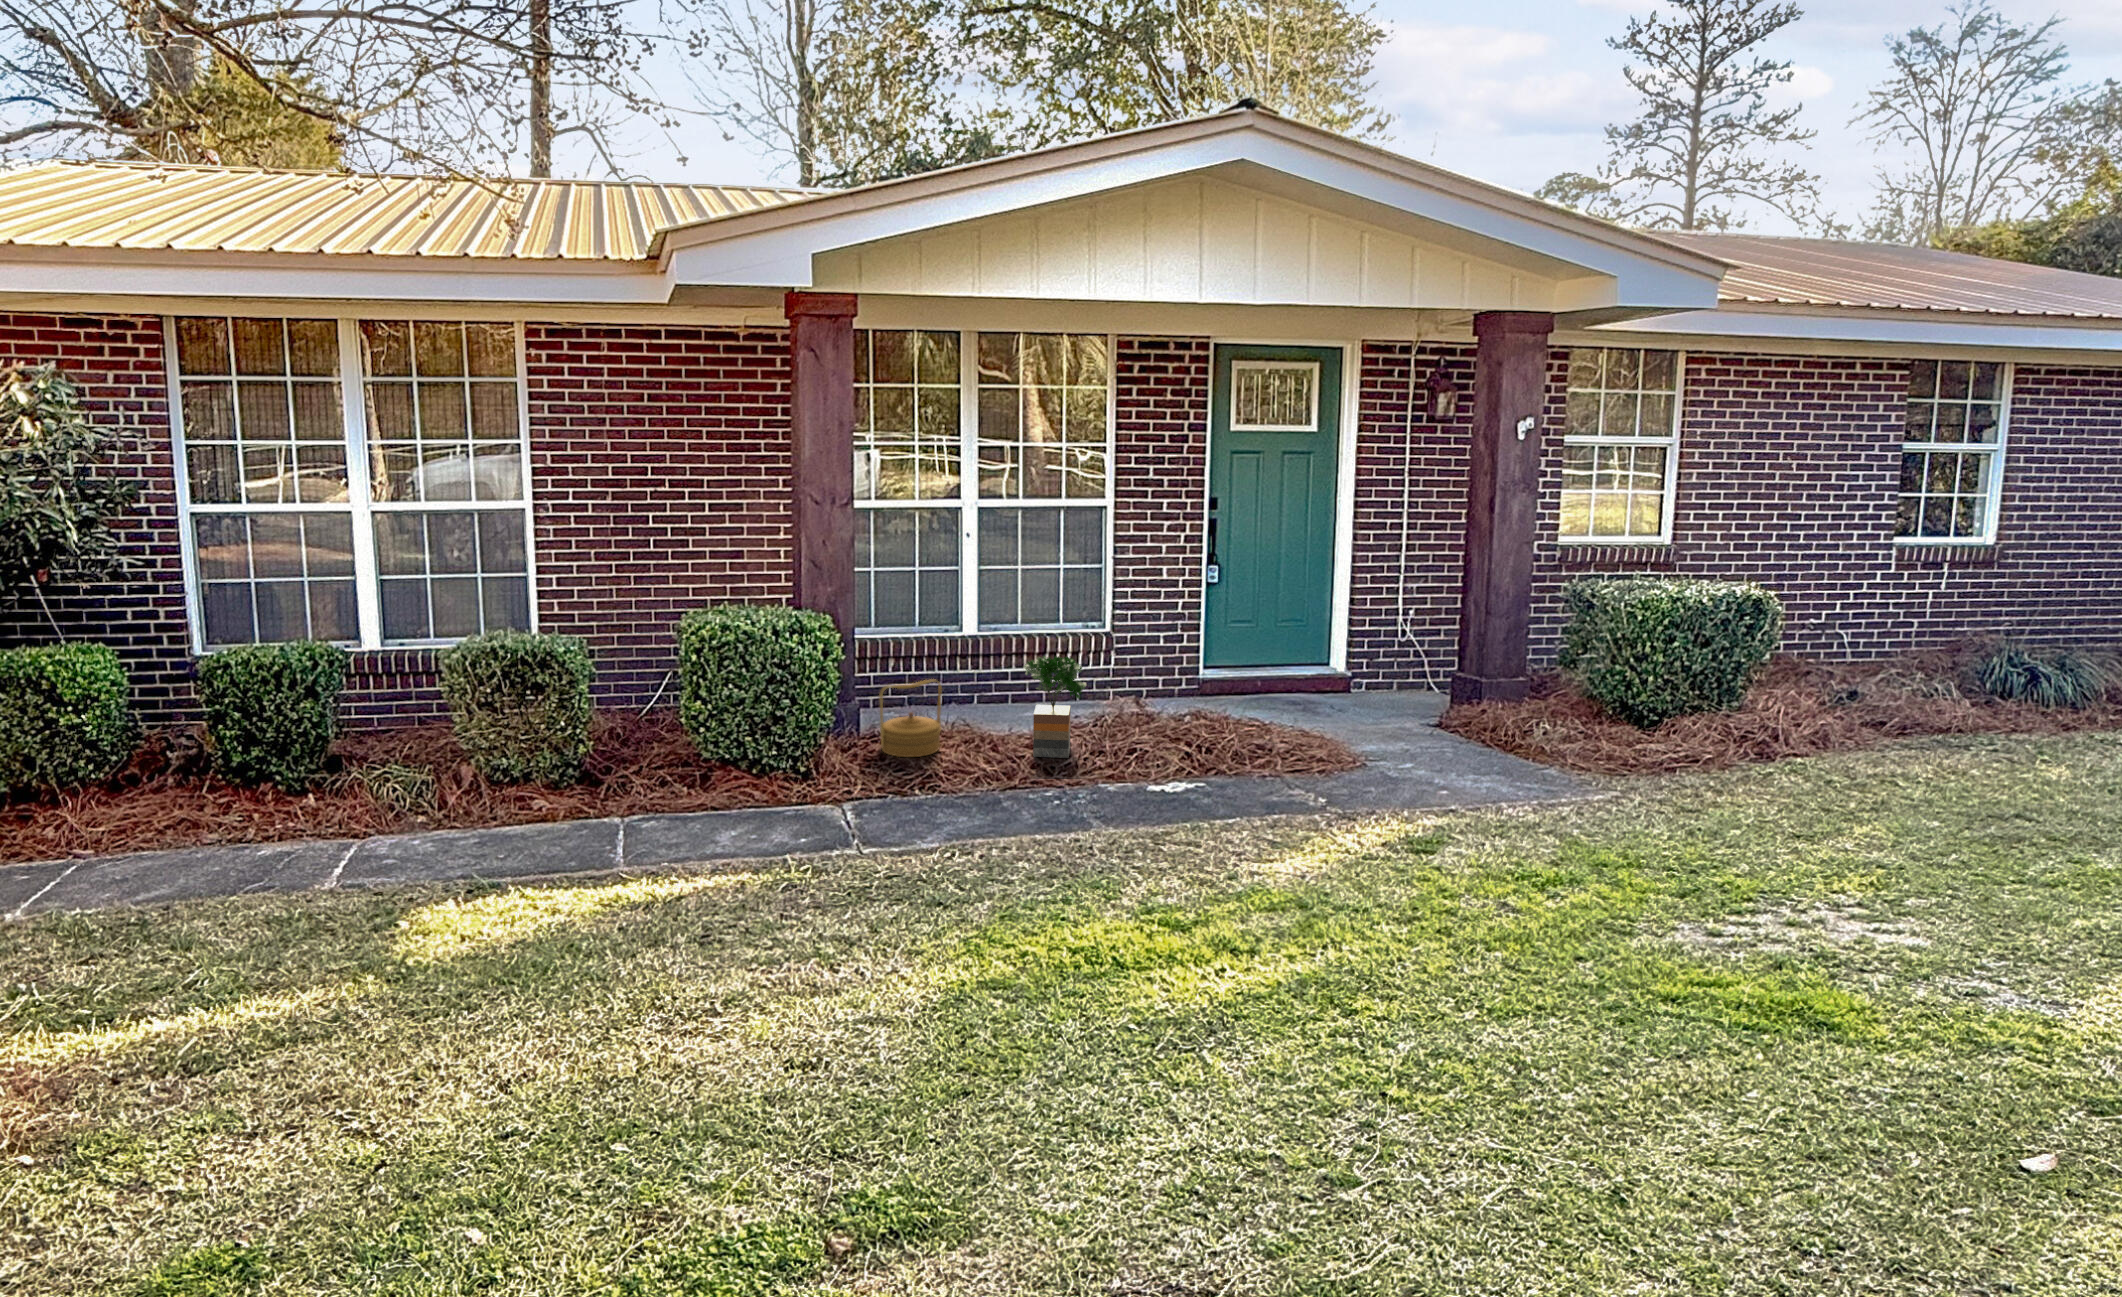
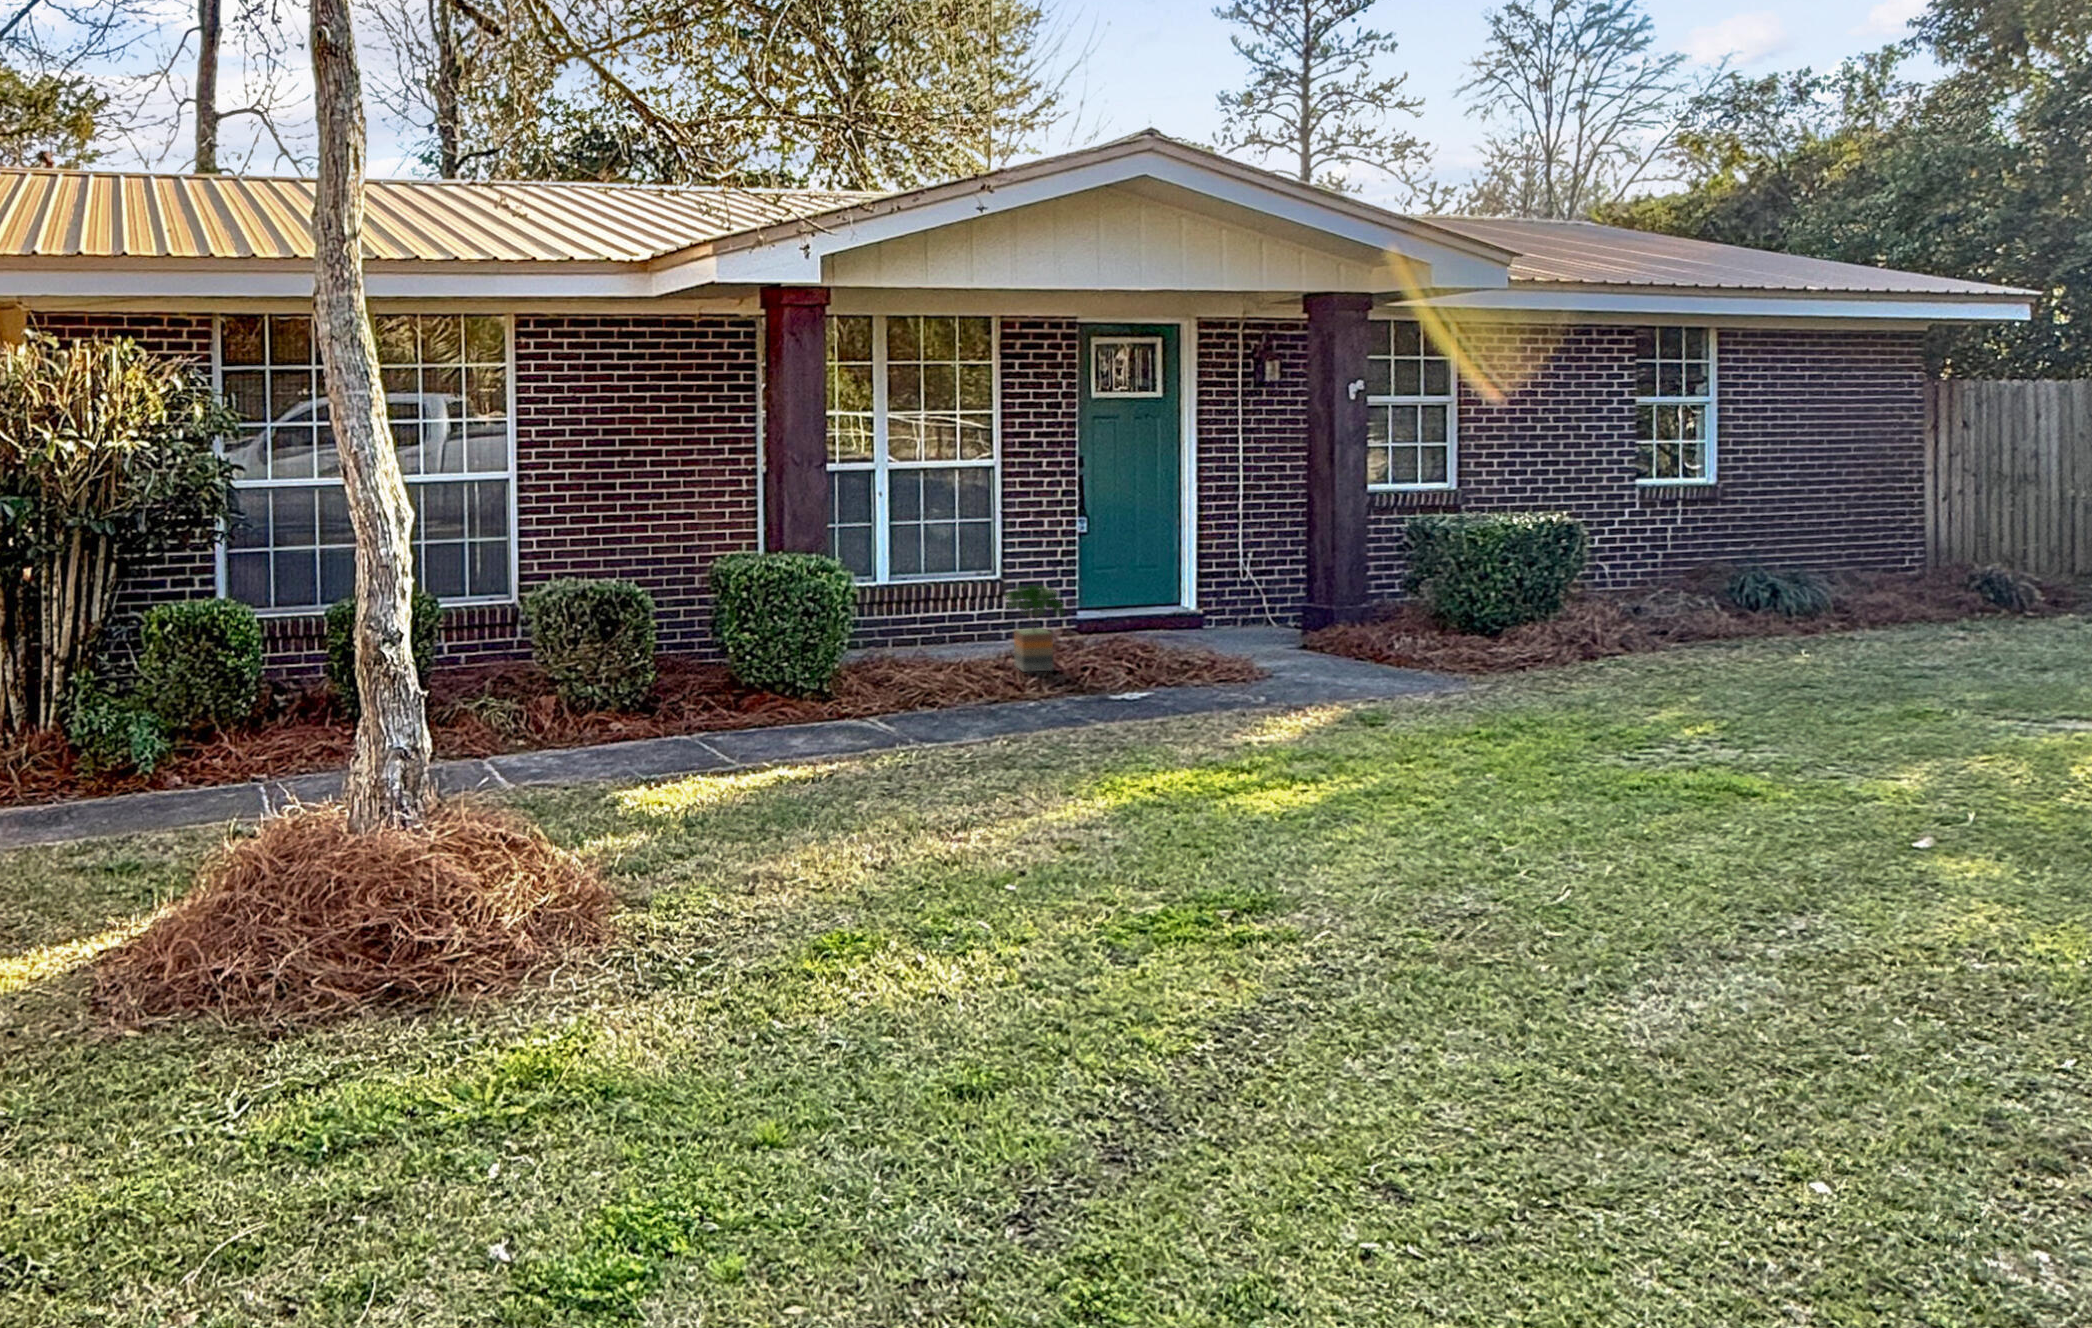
basket: present [879,679,942,757] -> none [885,613,940,680]

